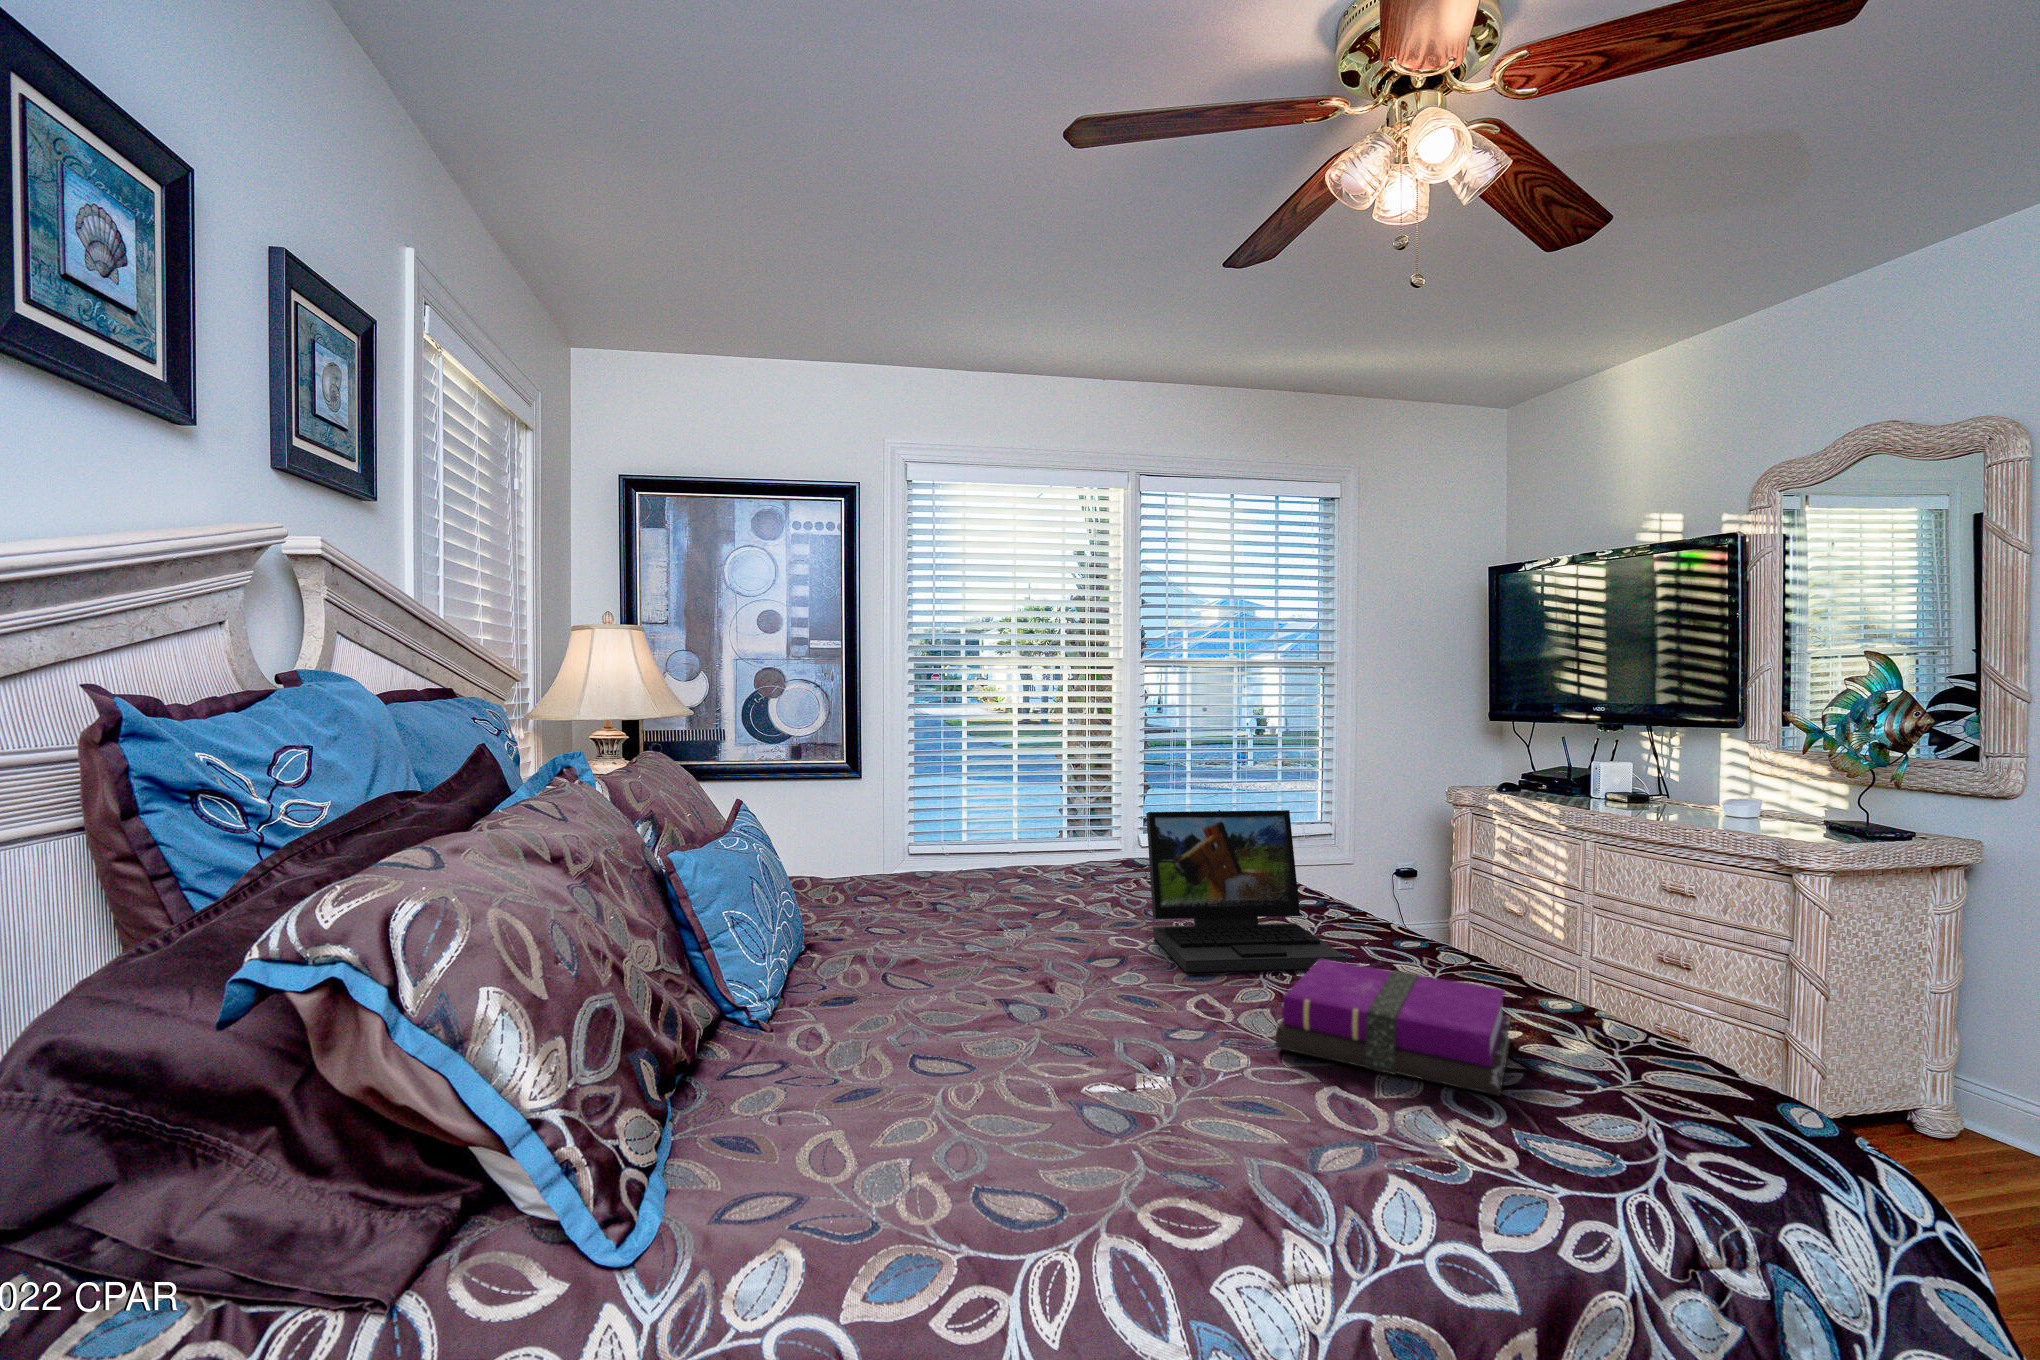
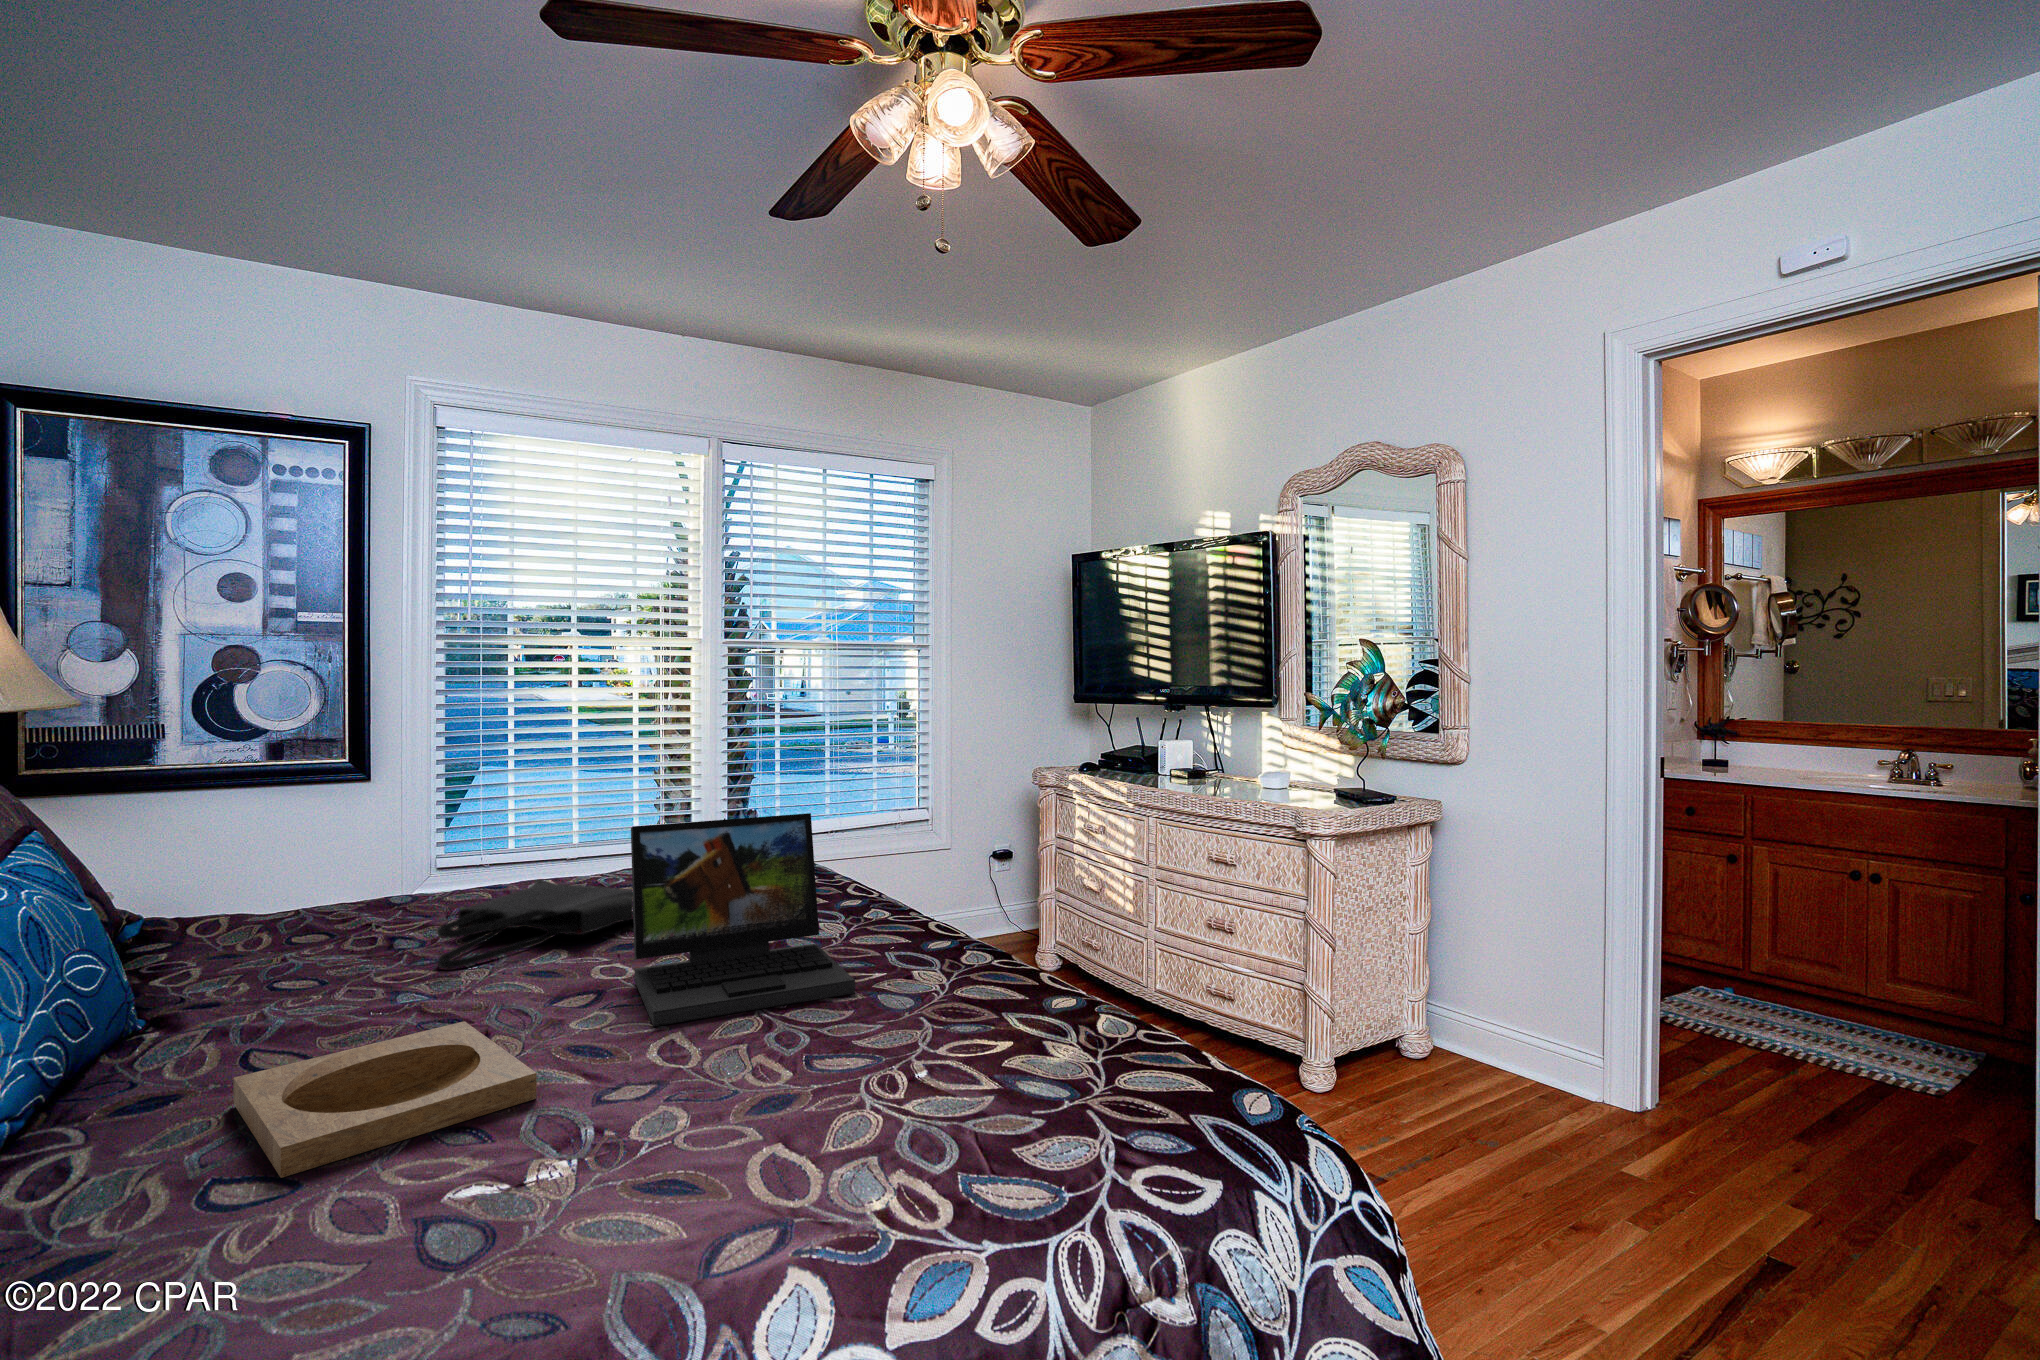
tote bag: none [999,850,1141,912] -> present [438,879,633,969]
tray: none [923,949,1124,1036] -> present [233,1021,537,1178]
notebook: present [1276,959,1511,1096] -> none [717,993,999,1139]

